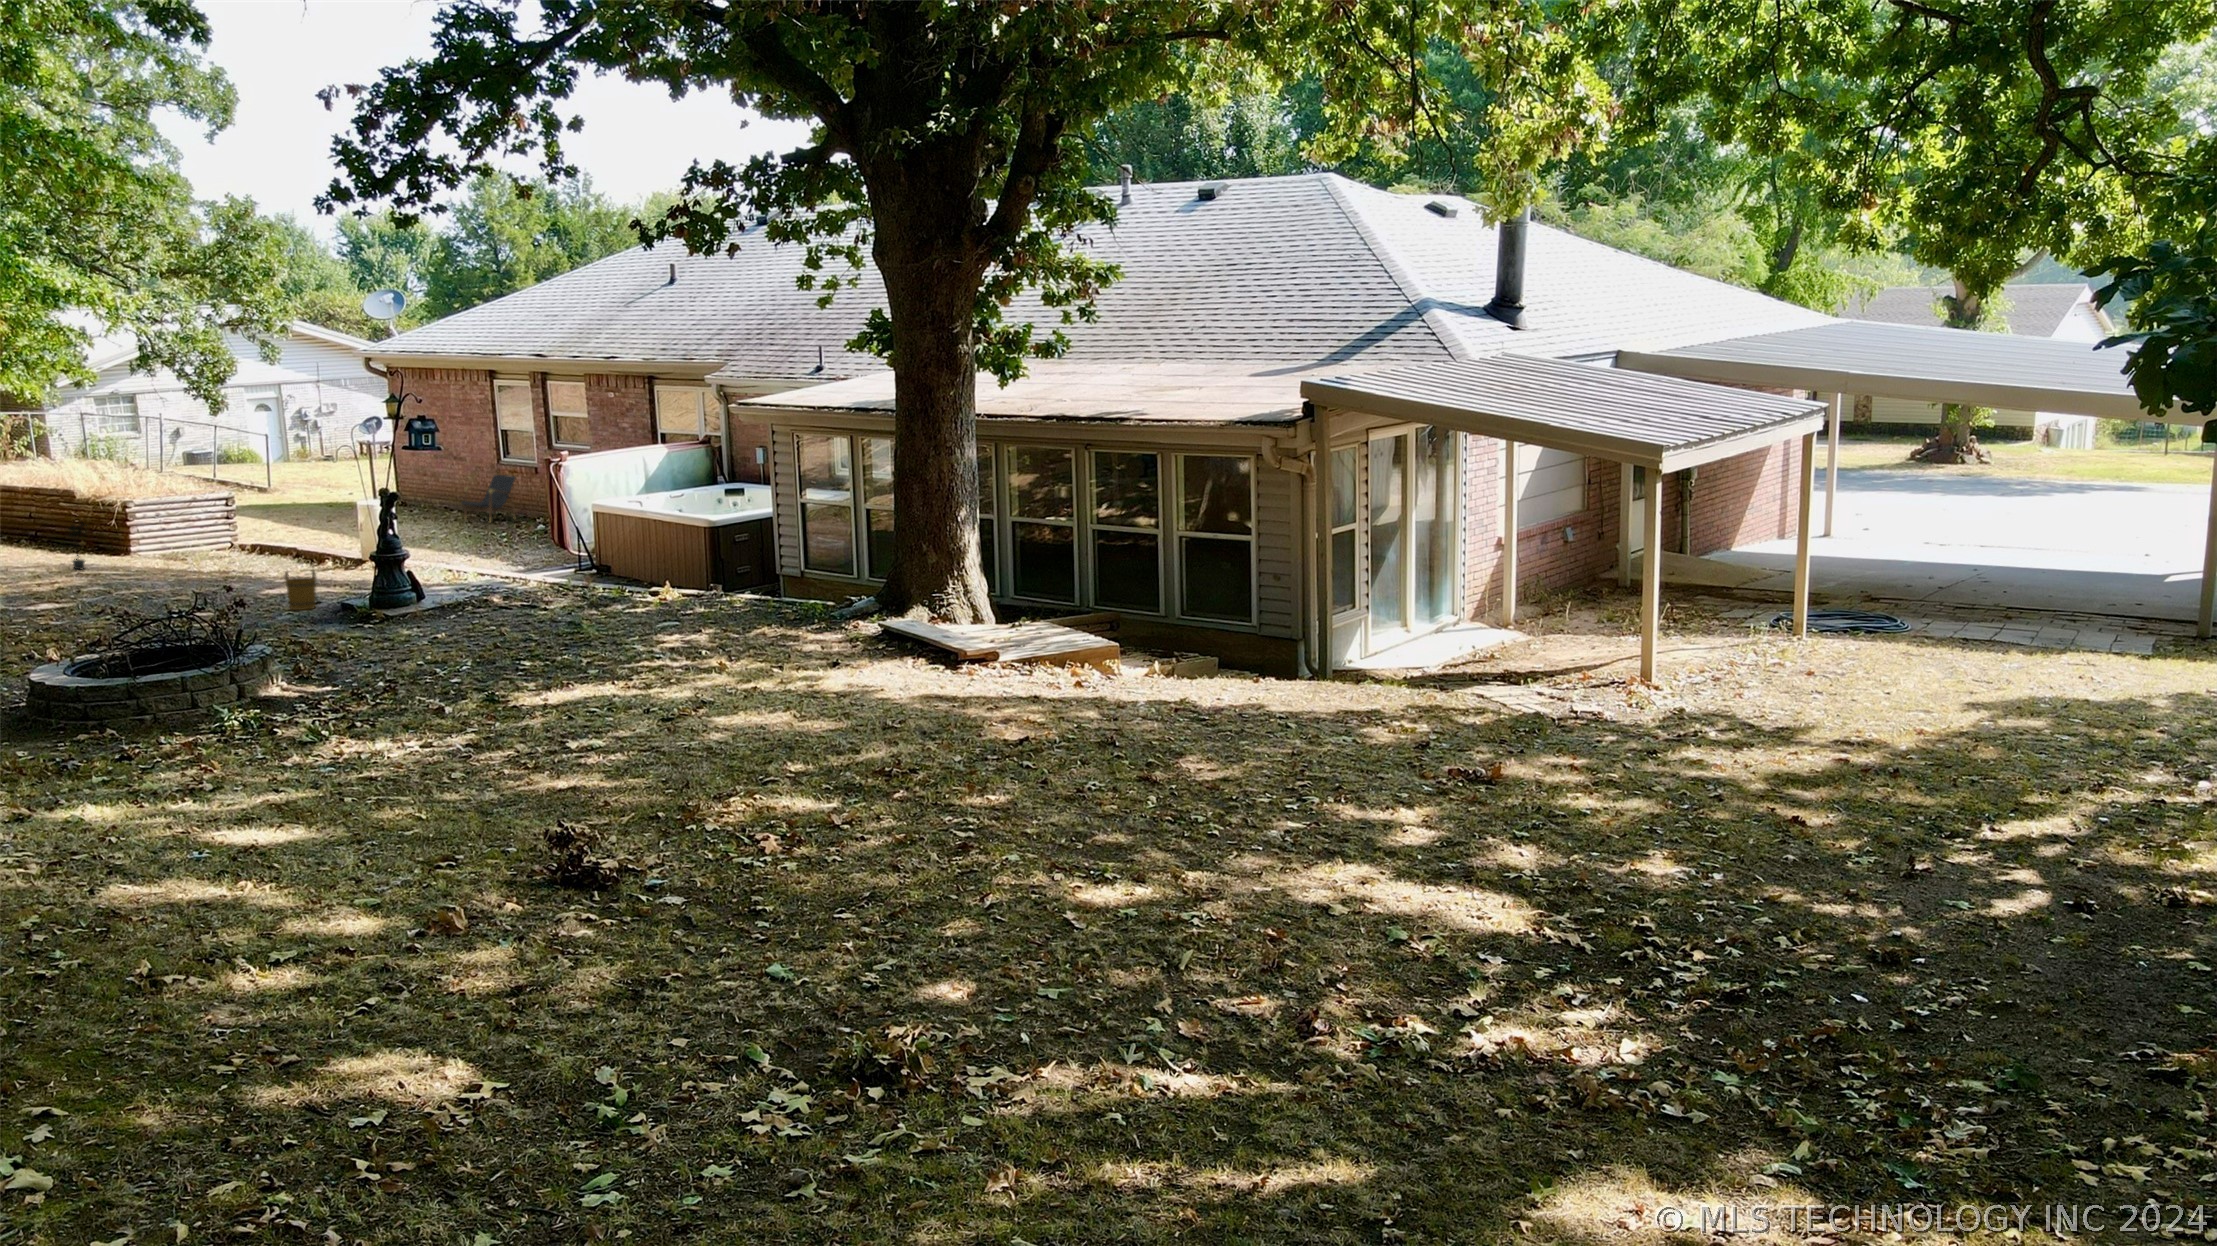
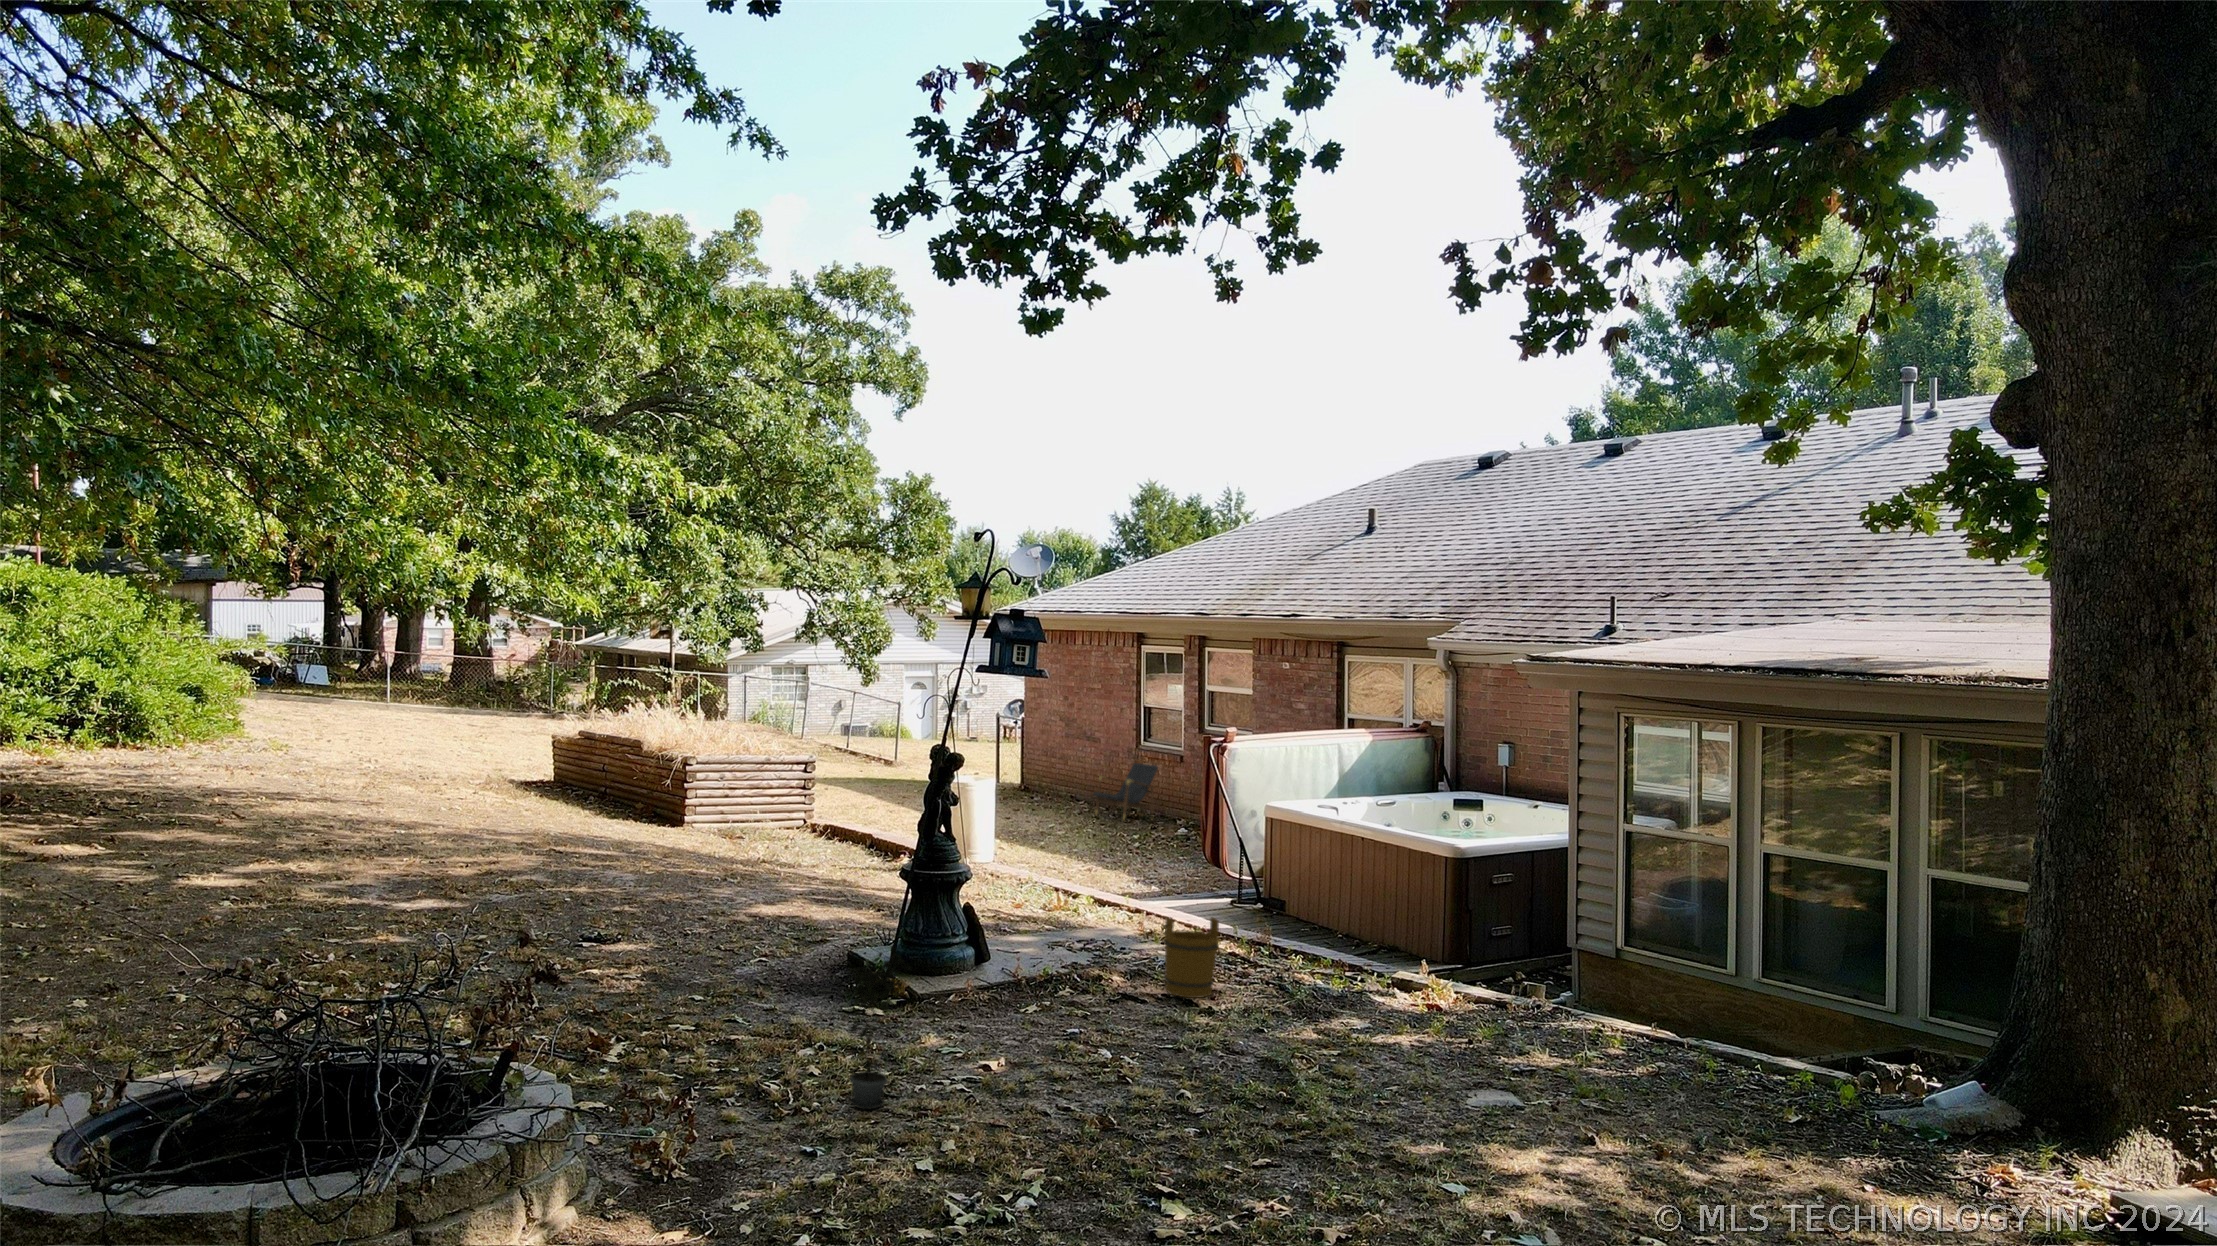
potted plant: present [69,522,87,570] -> present [848,947,911,1109]
bucket: present [285,570,316,610] -> present [1164,917,1219,998]

